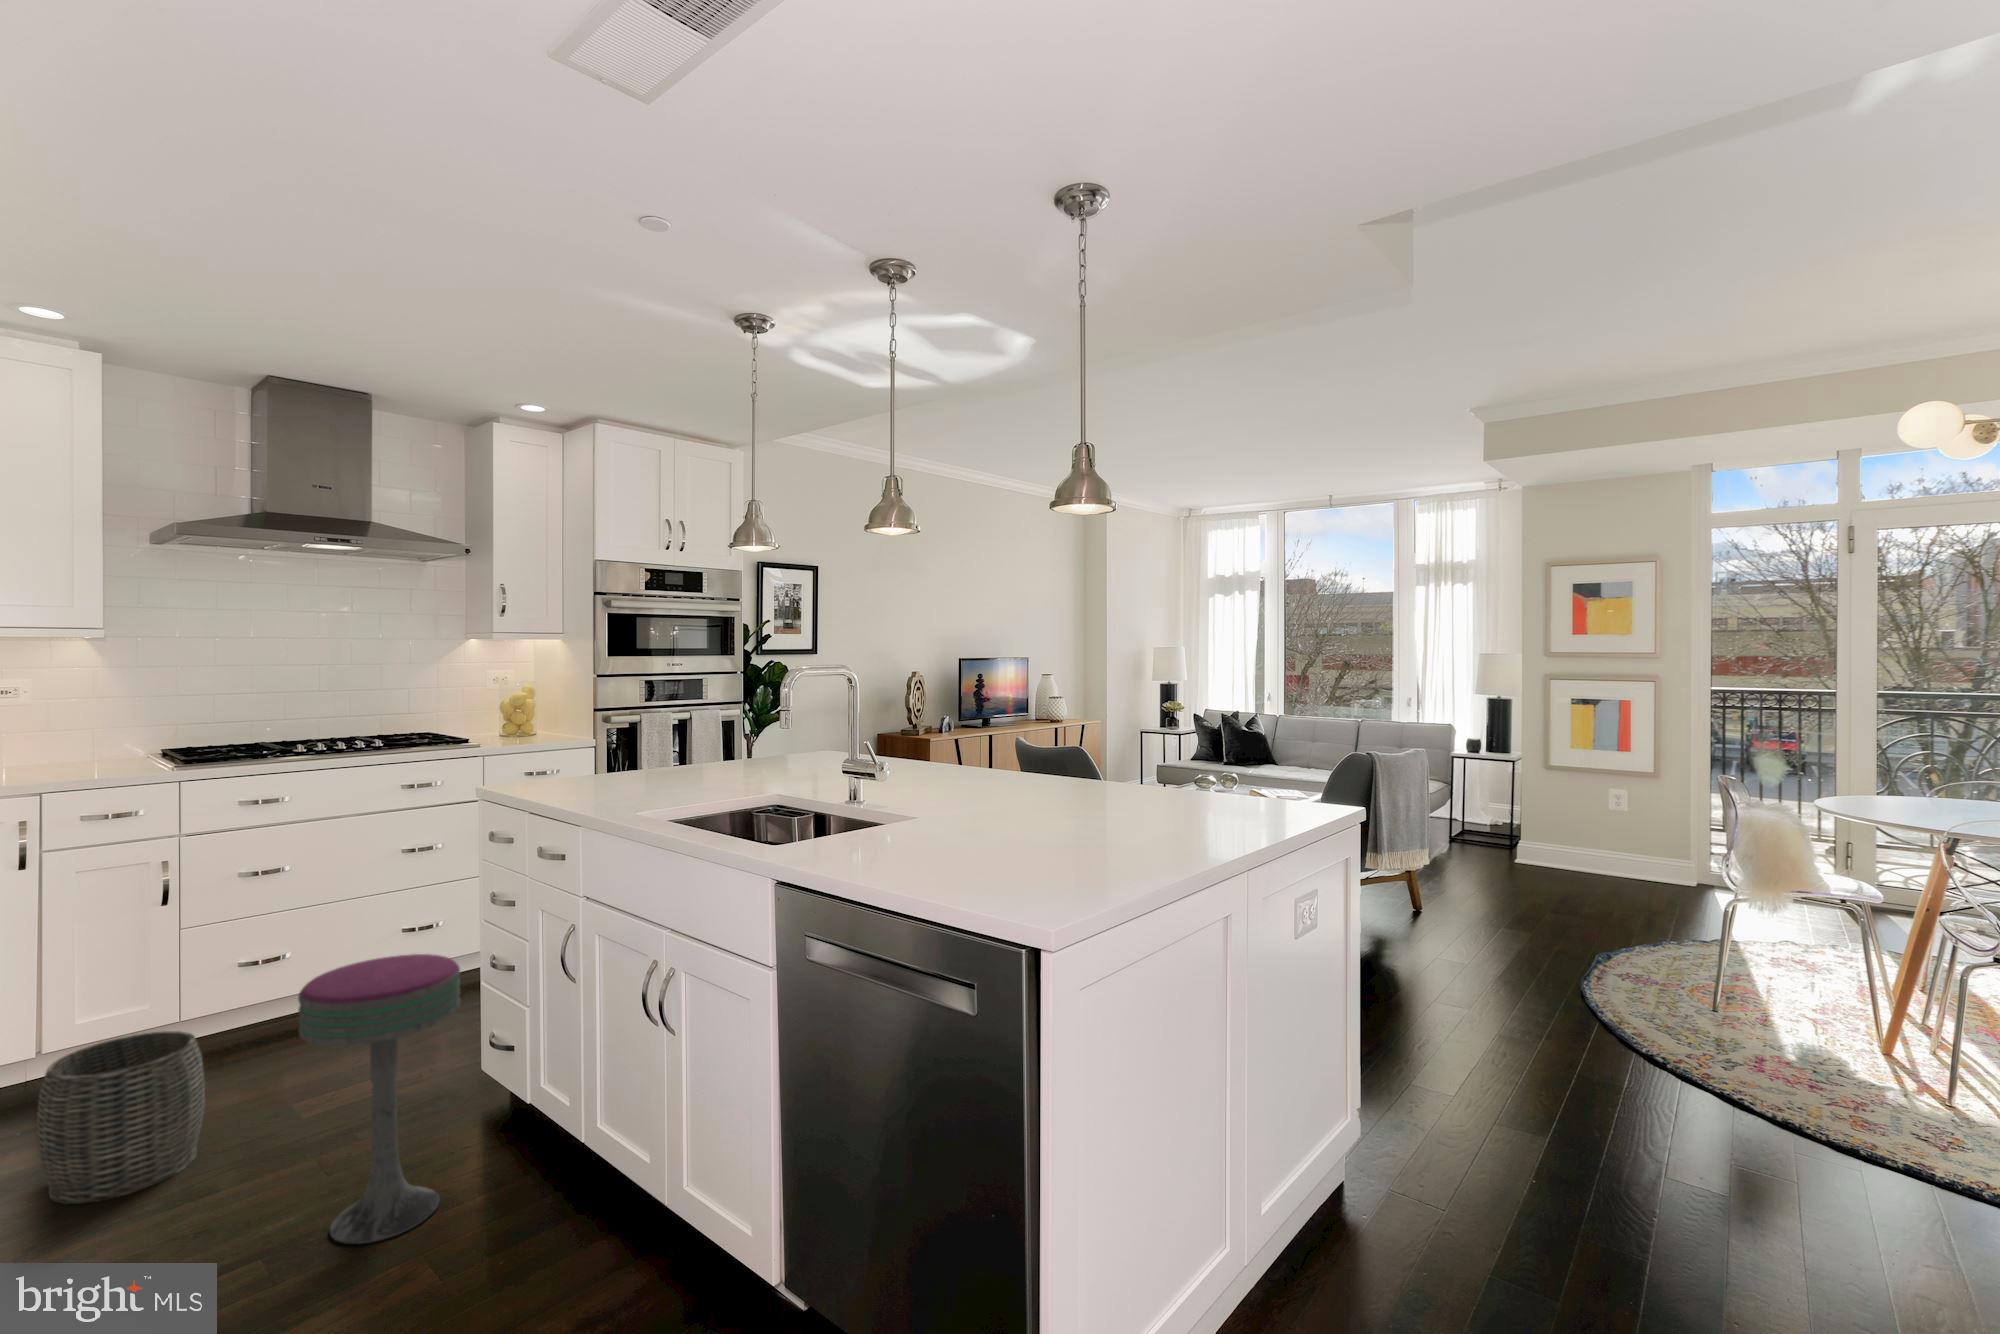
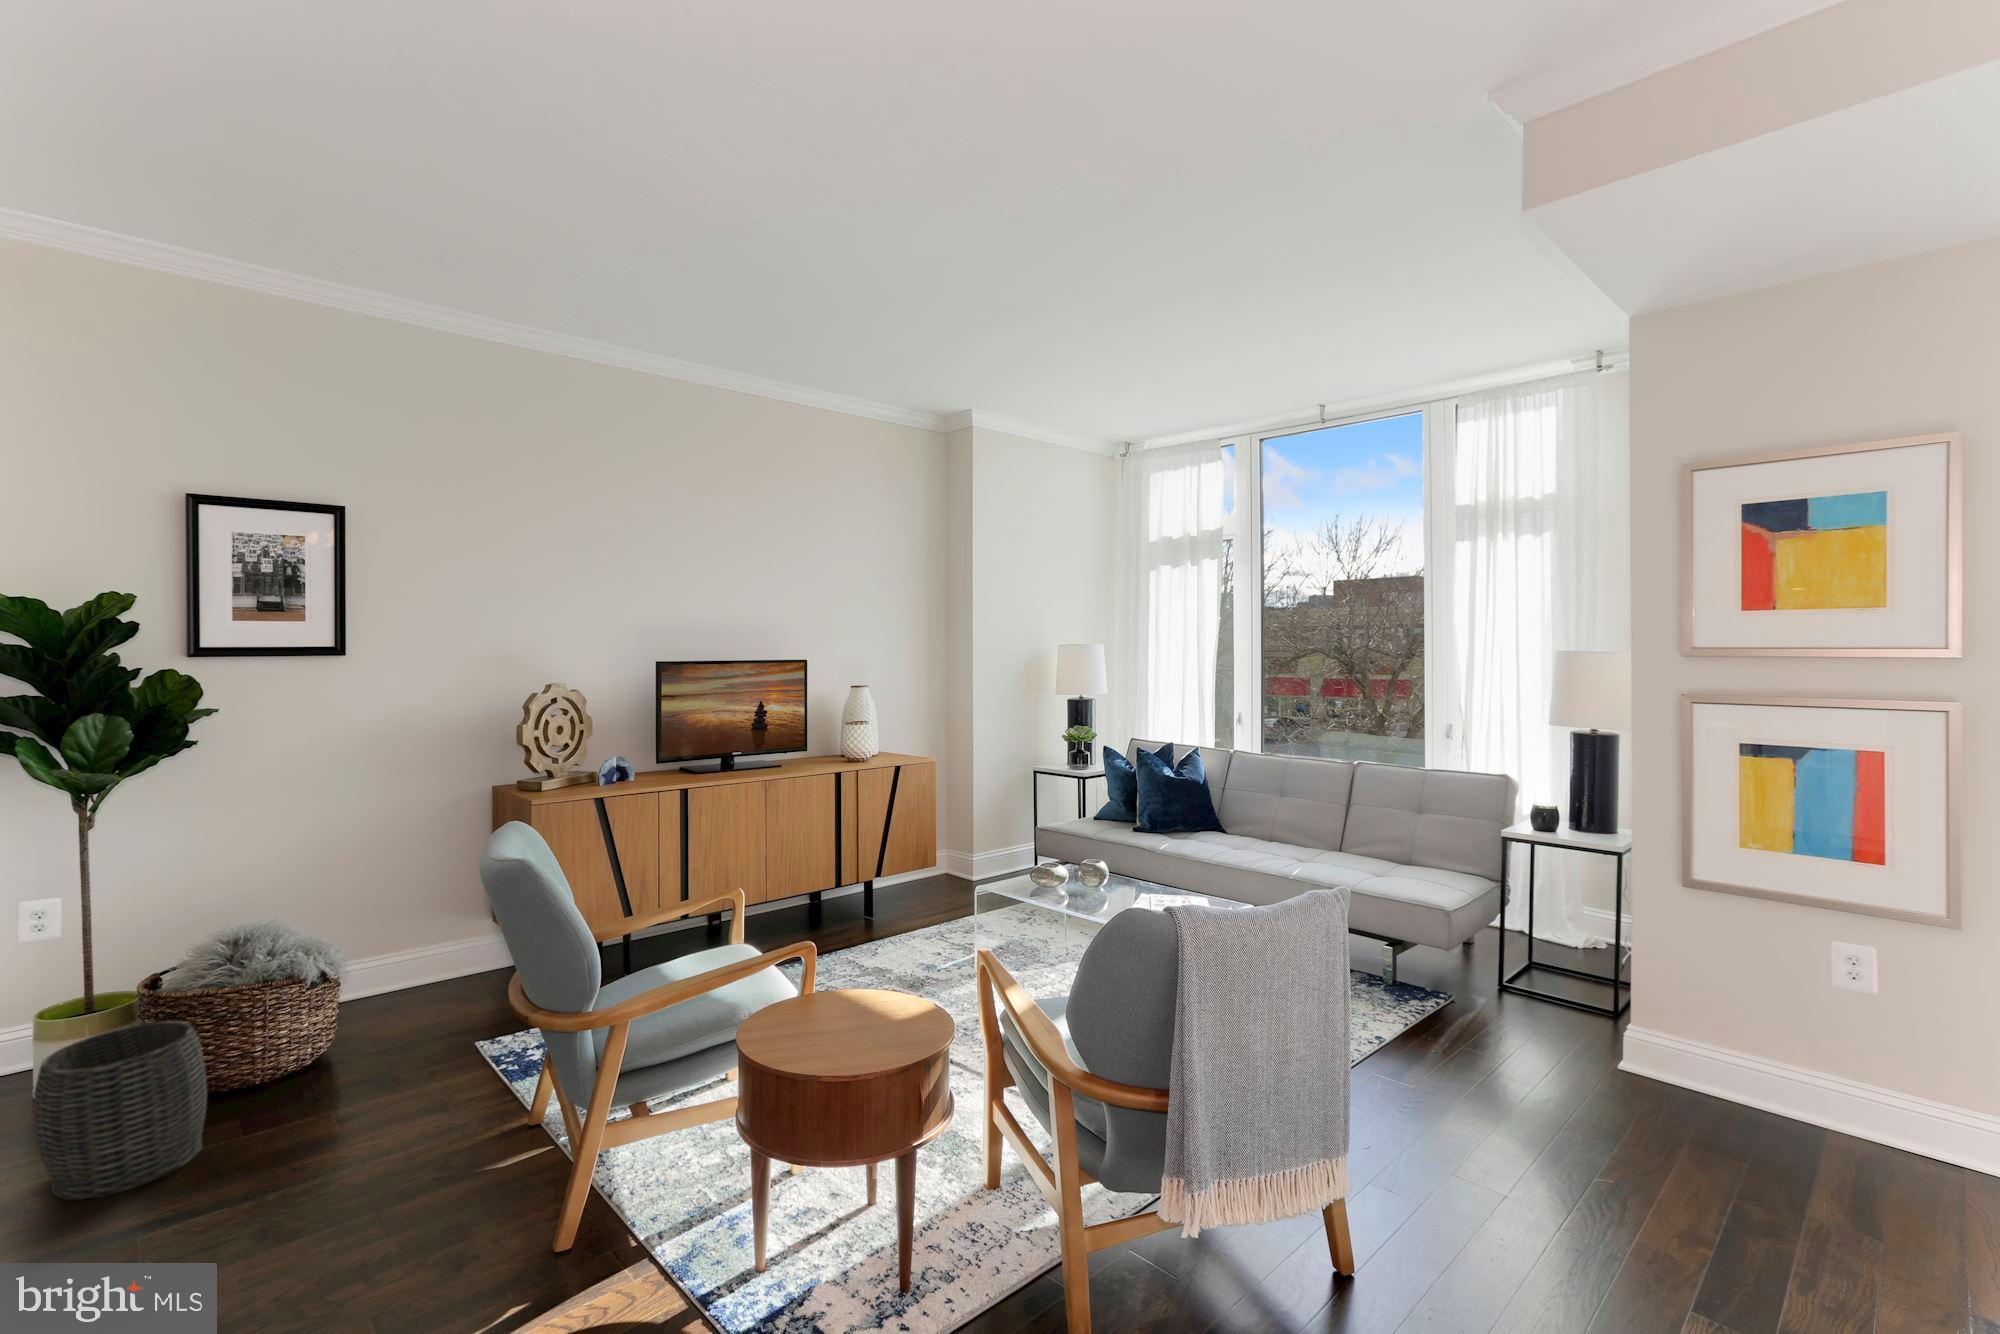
bar stool: present [298,954,460,1244] -> none [286,938,458,1239]

